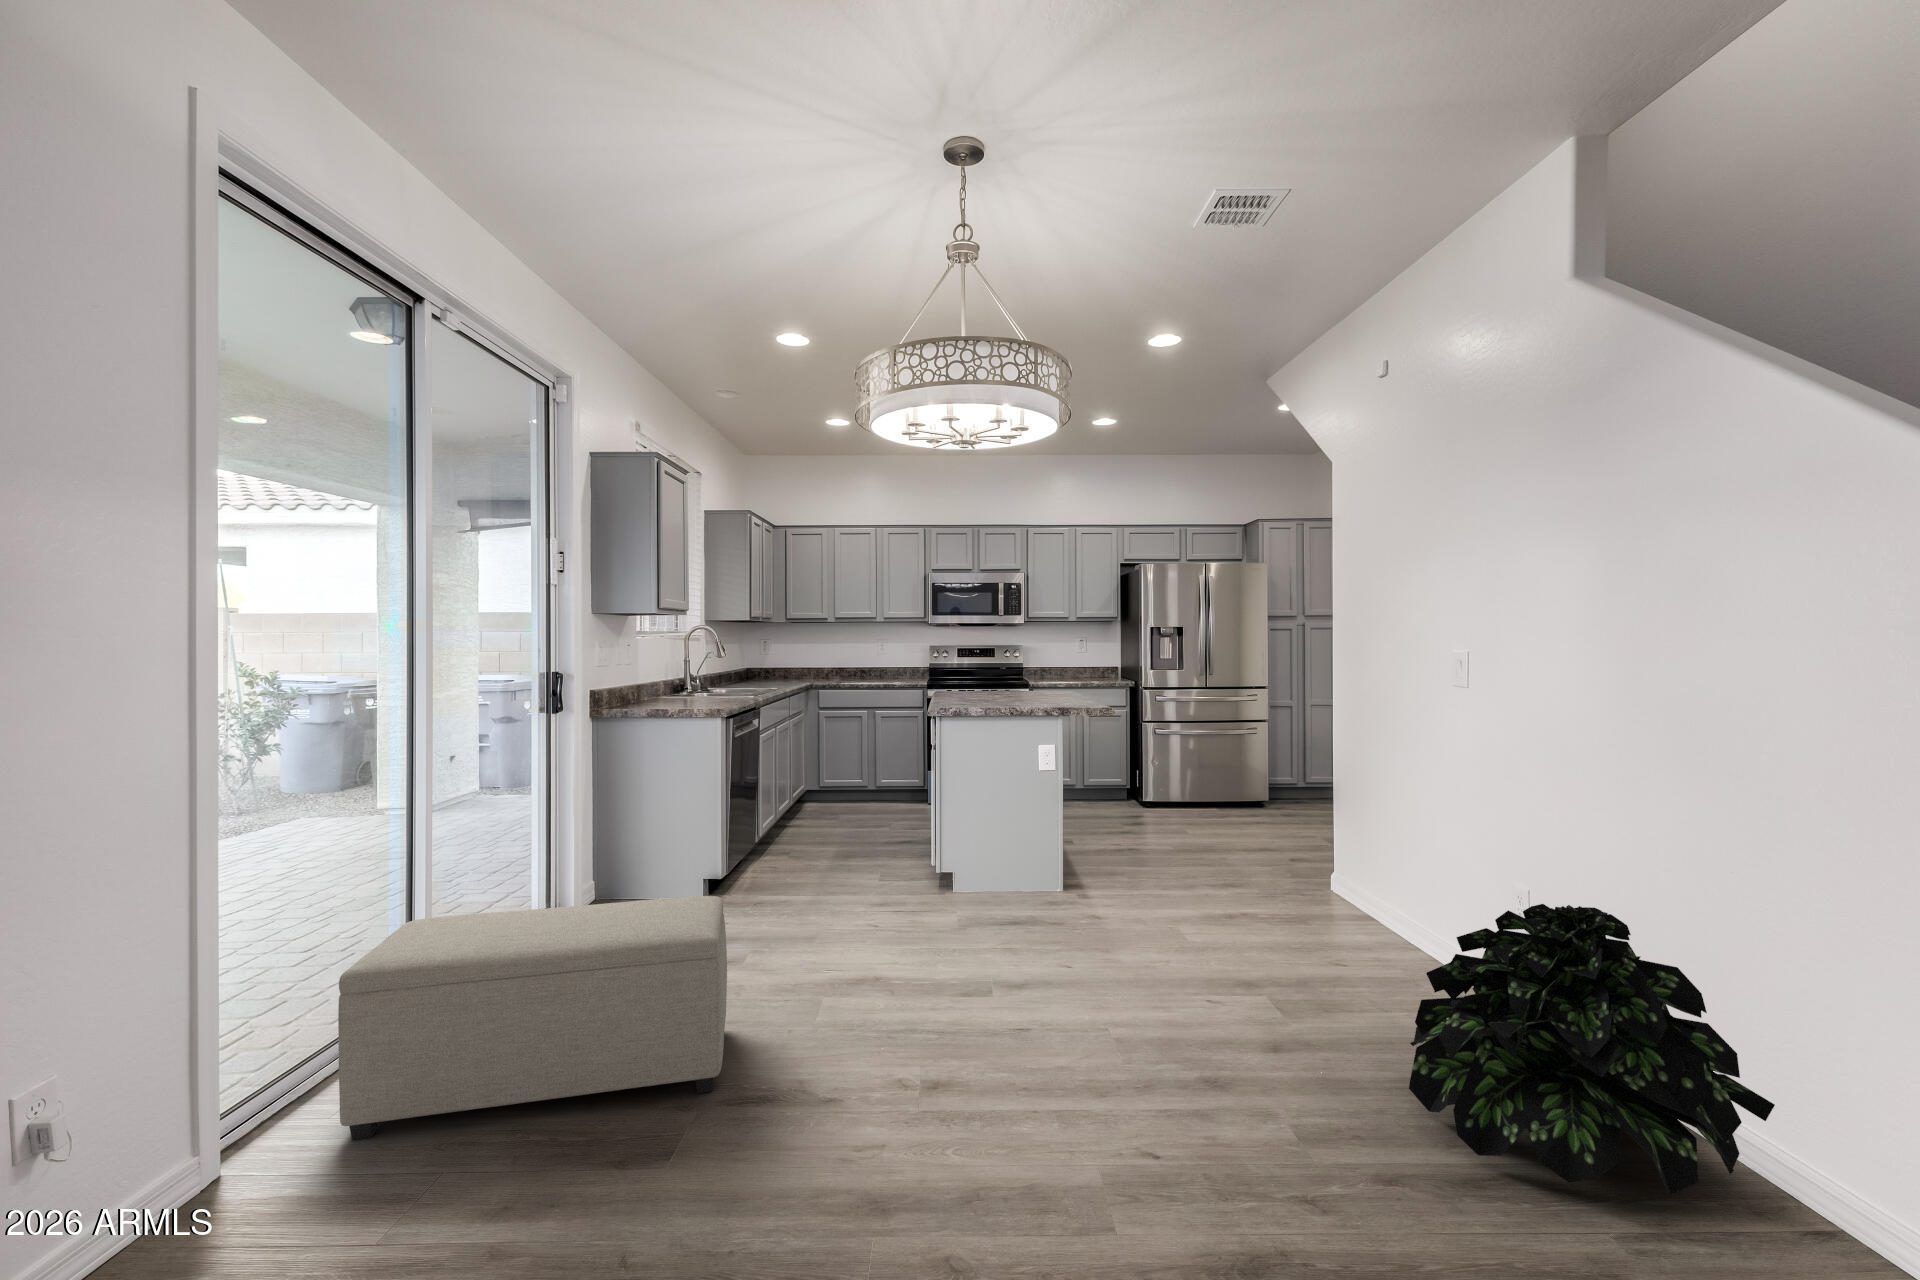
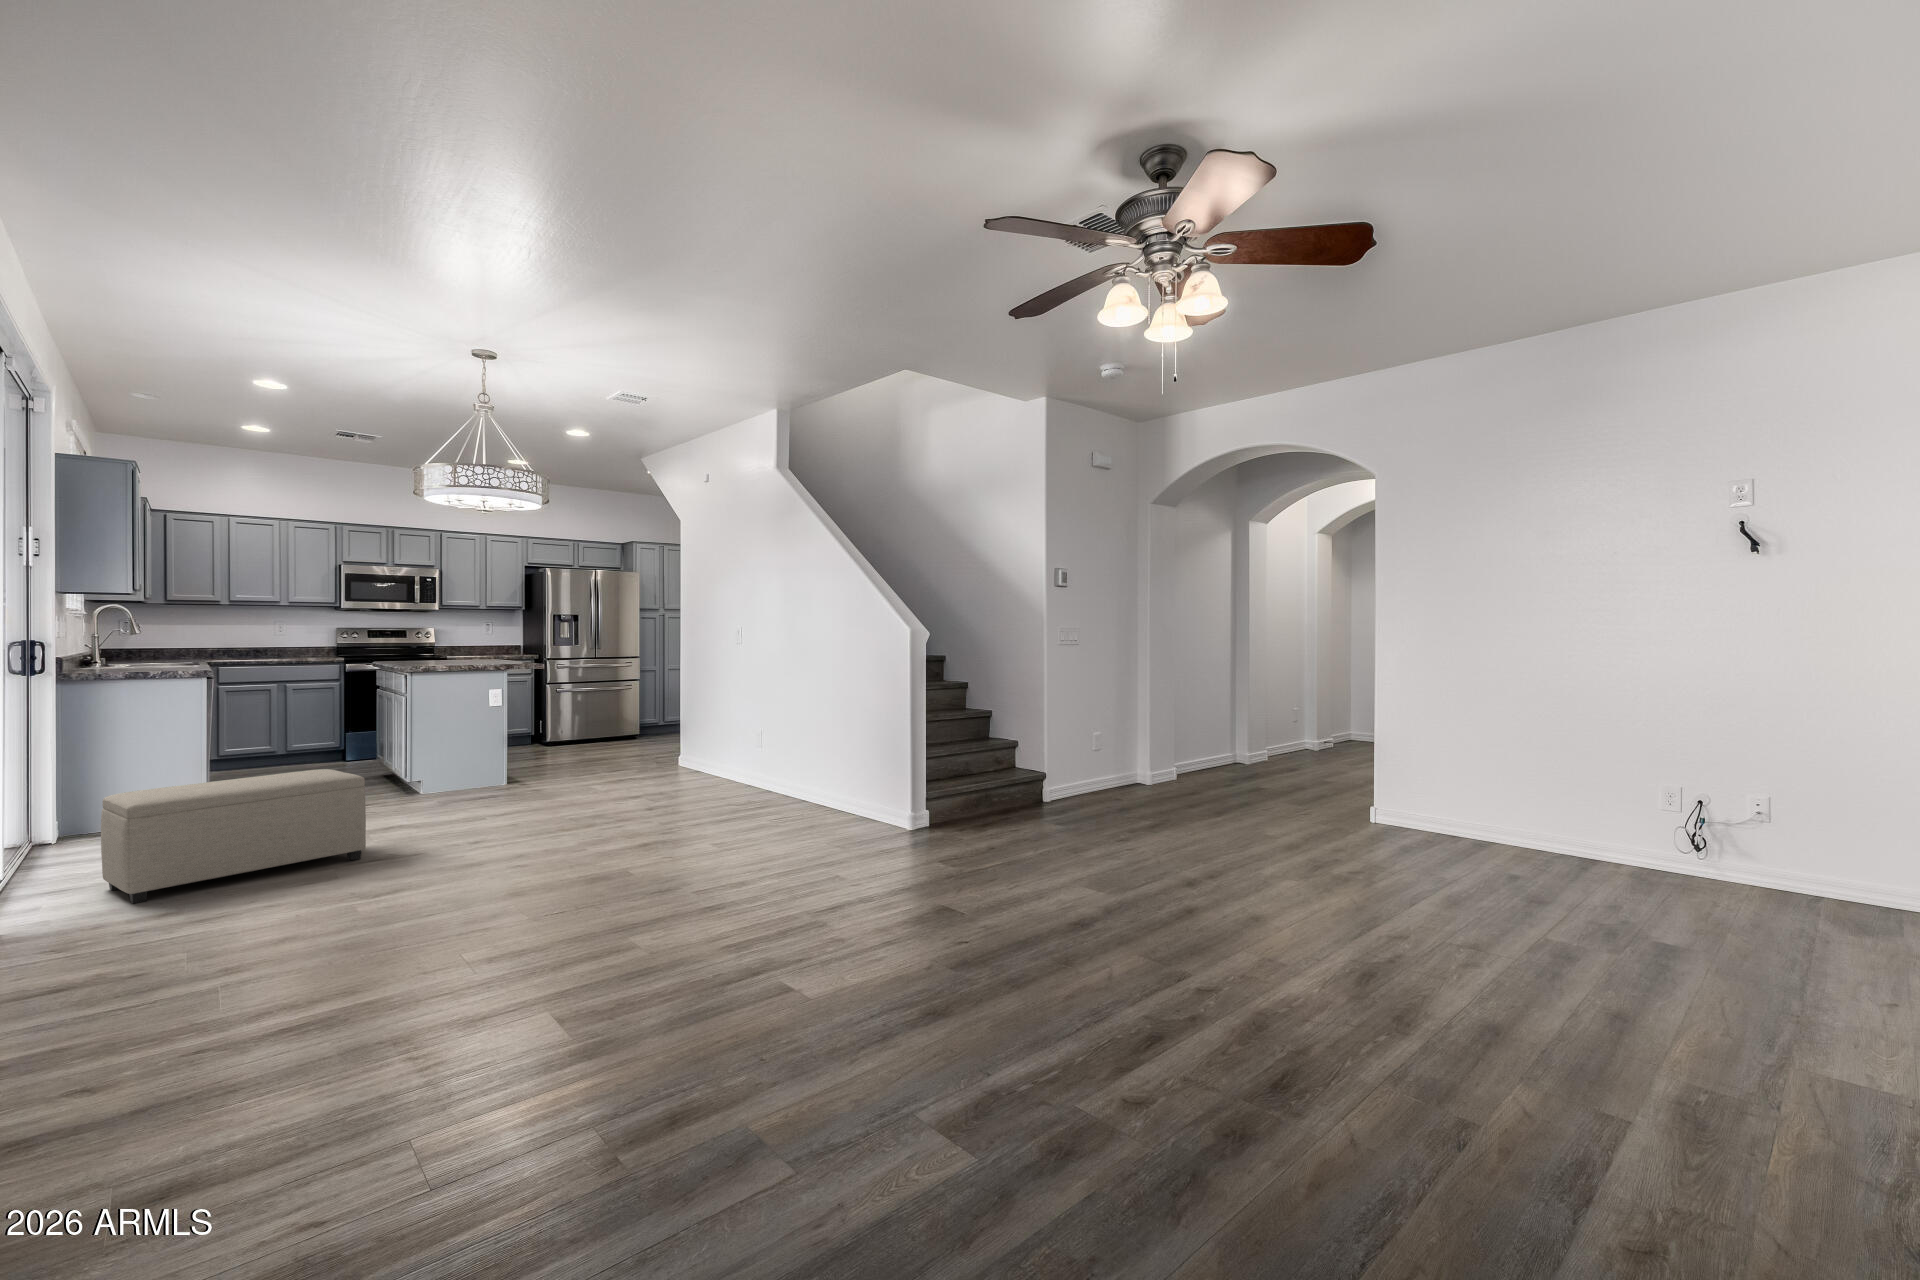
potted plant: present [1409,904,1775,1195] -> none [707,721,819,813]

